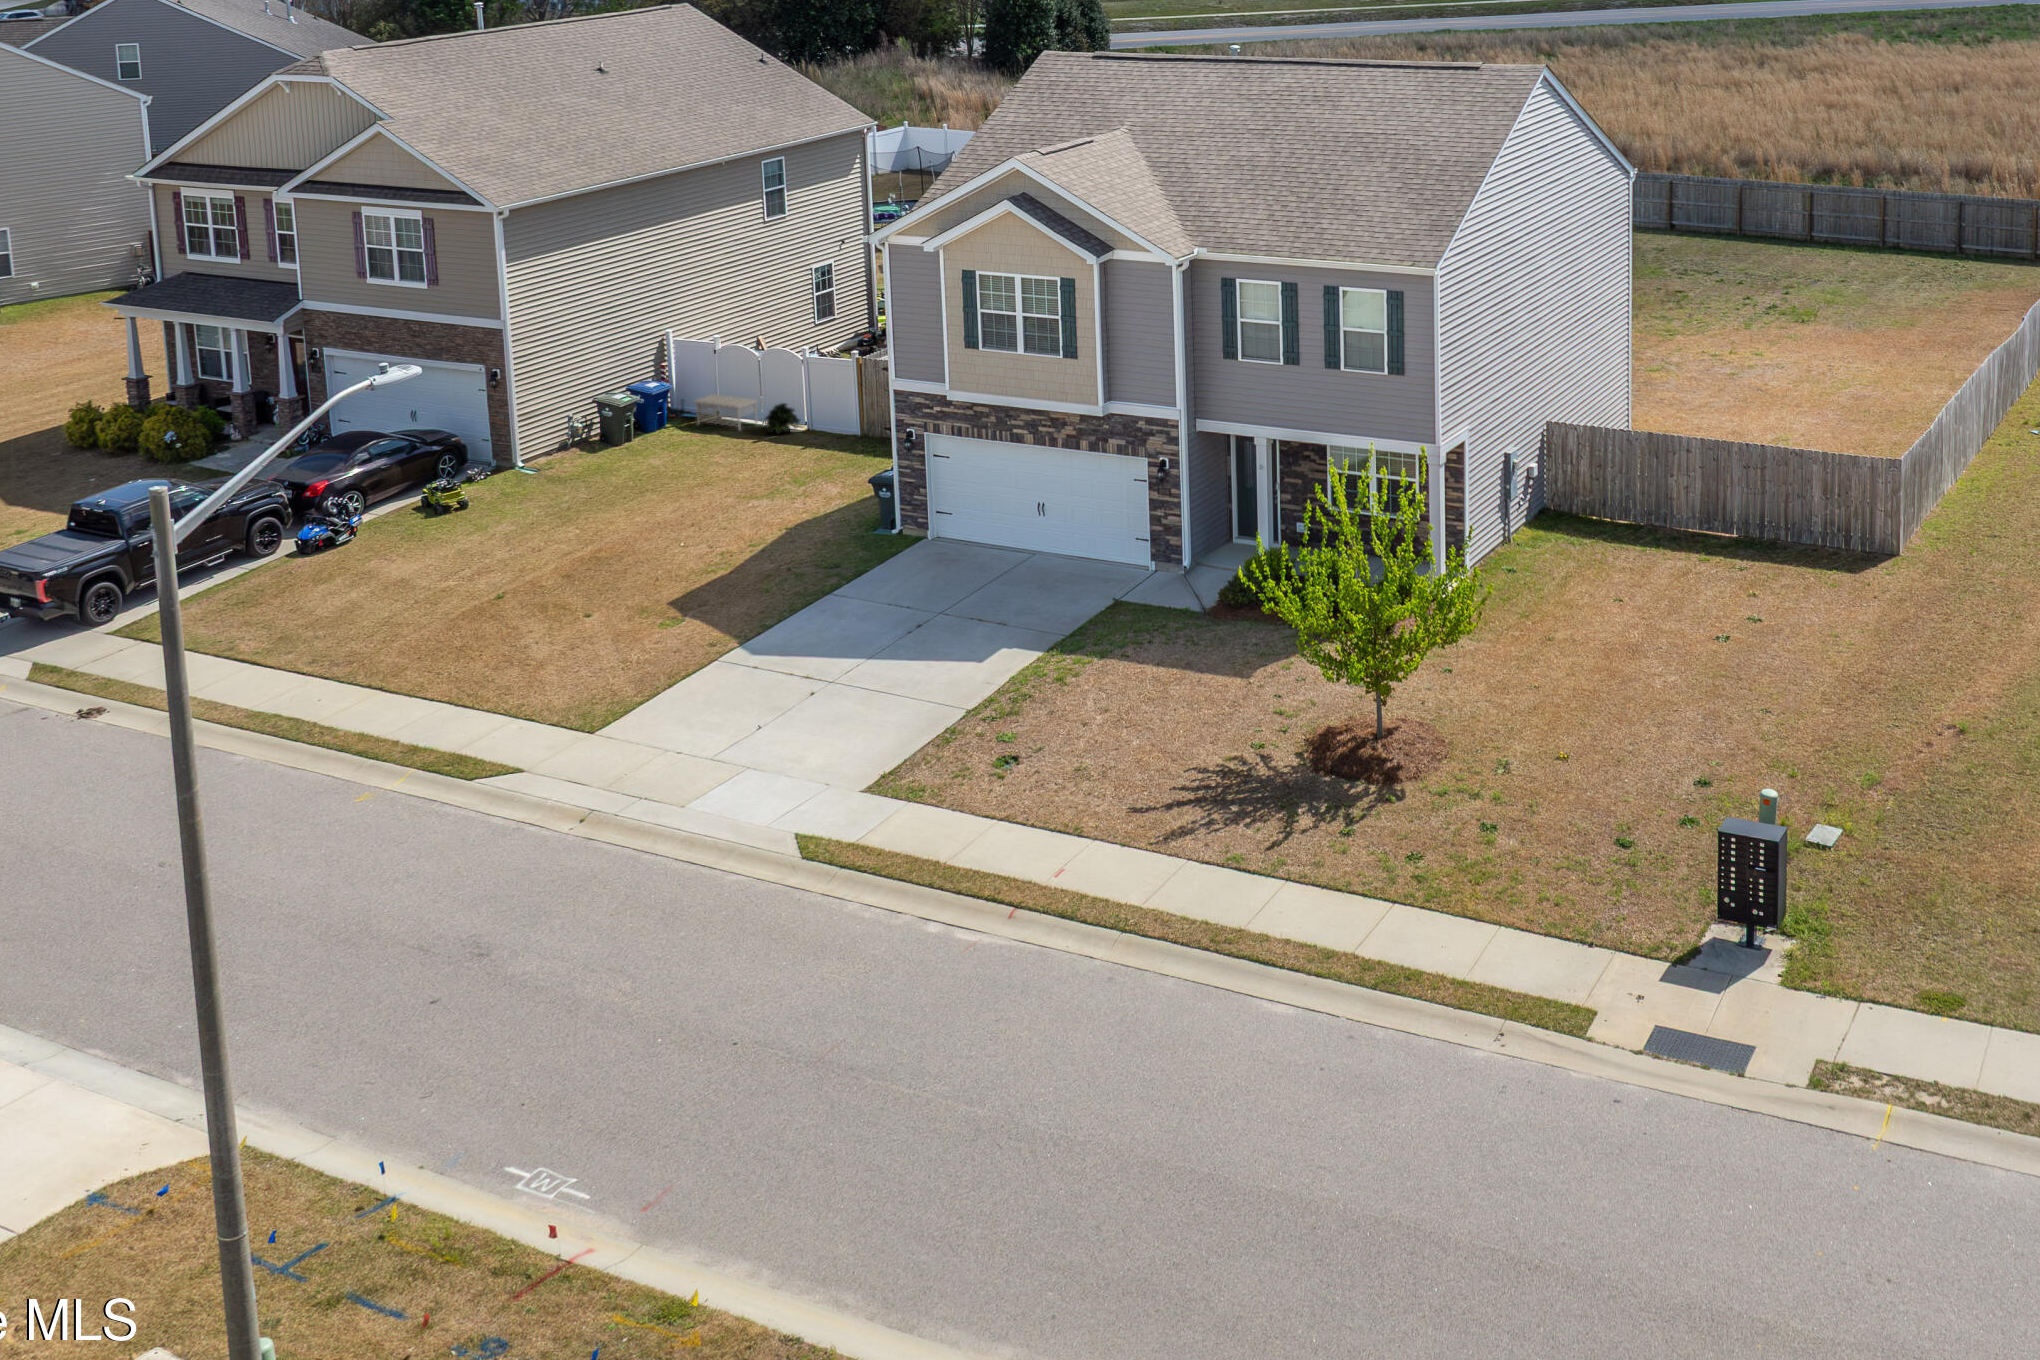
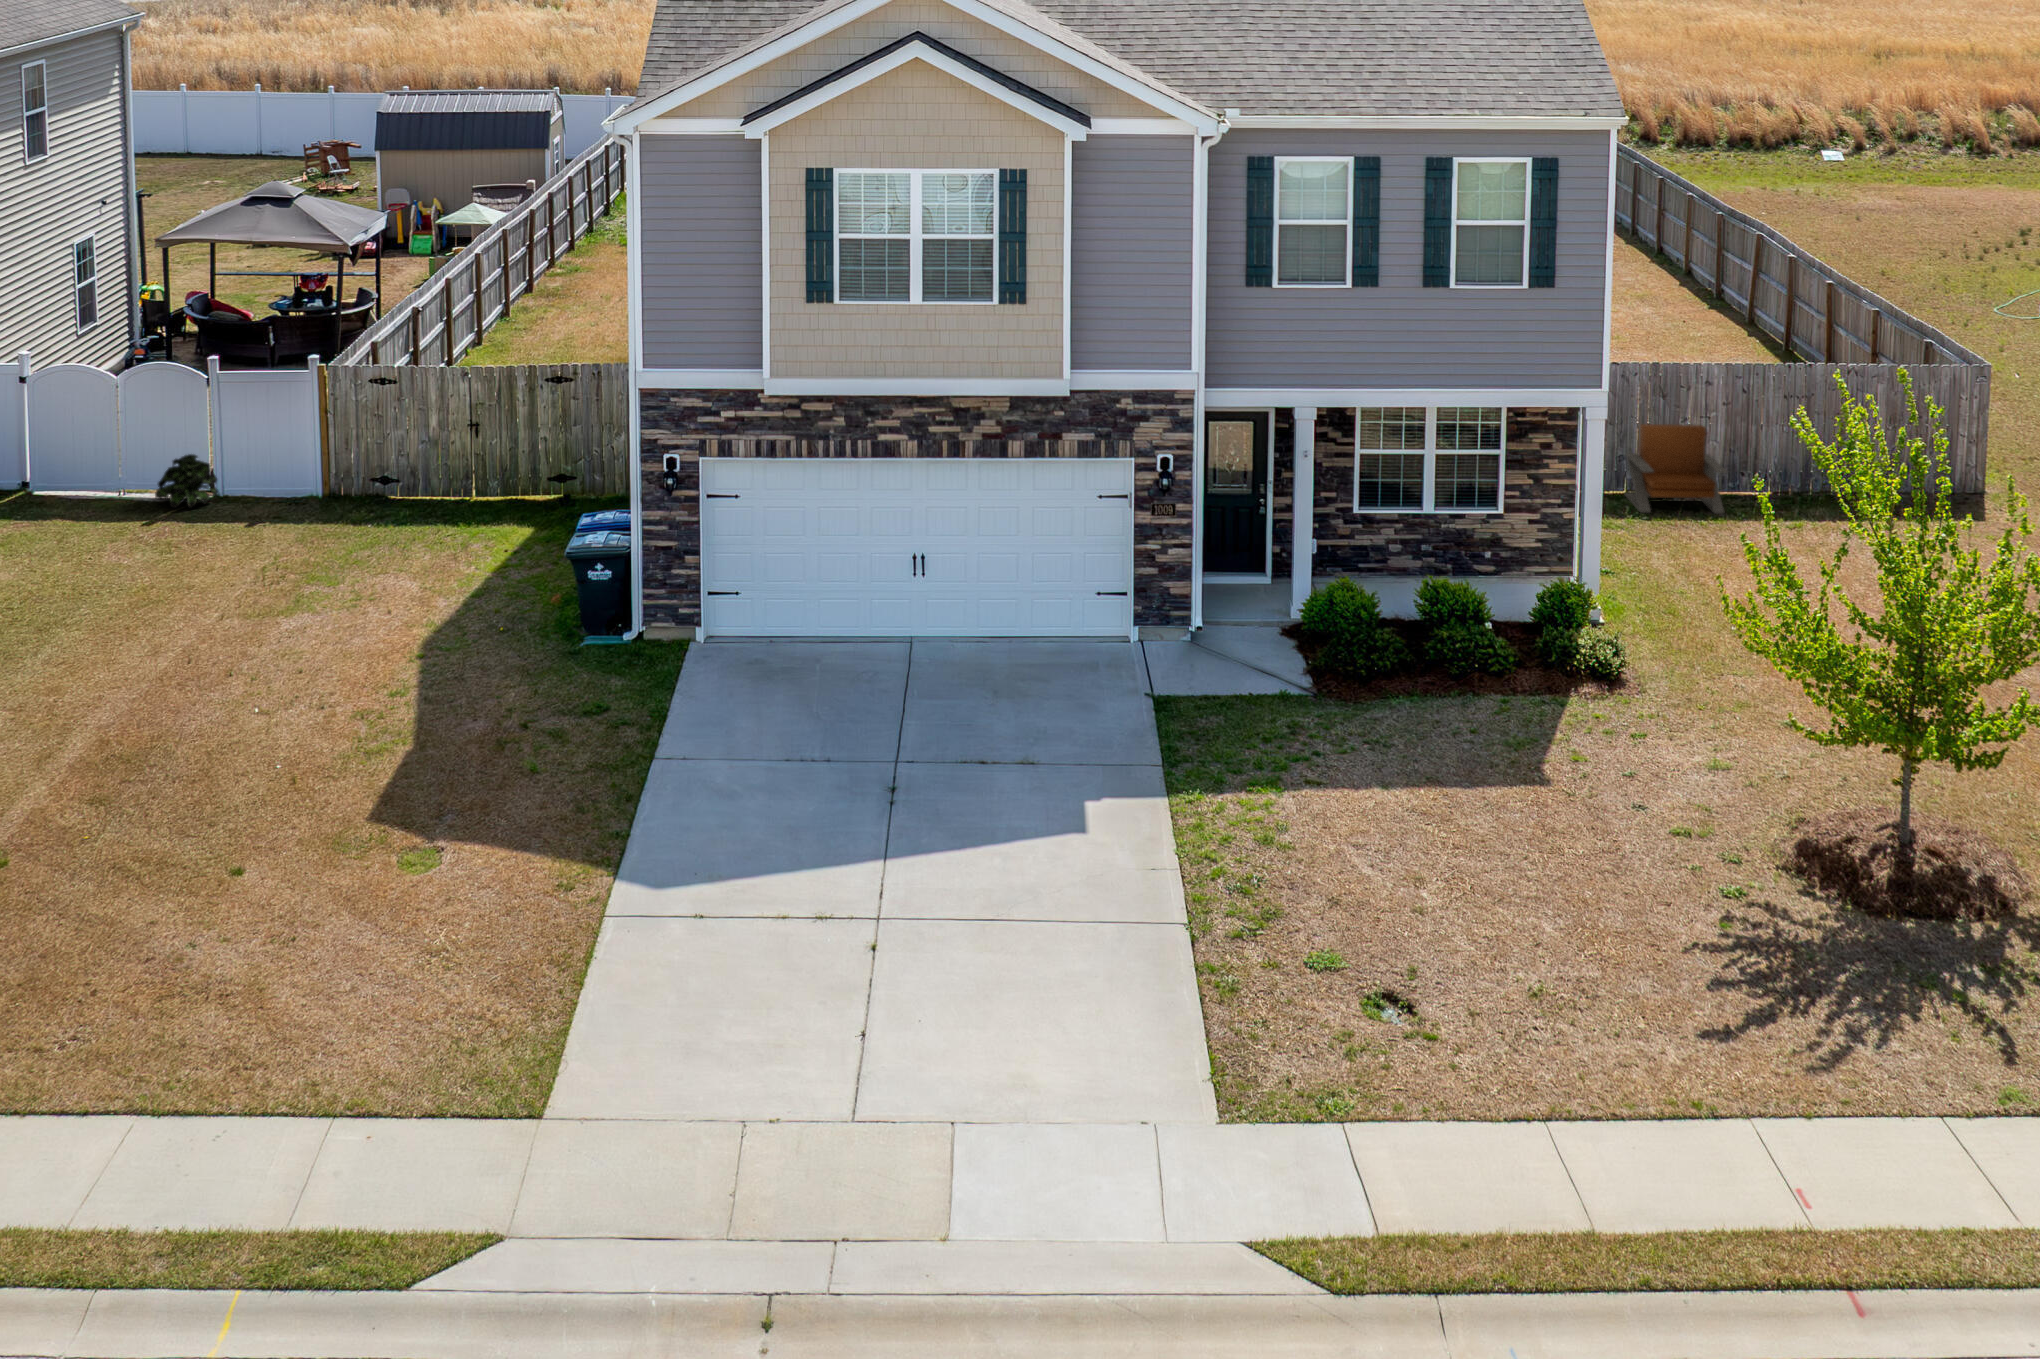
storage bench: present [694,394,757,430] -> none [6,453,125,509]
lounge chair: none [1603,474,1677,544] -> present [1625,424,1727,514]

